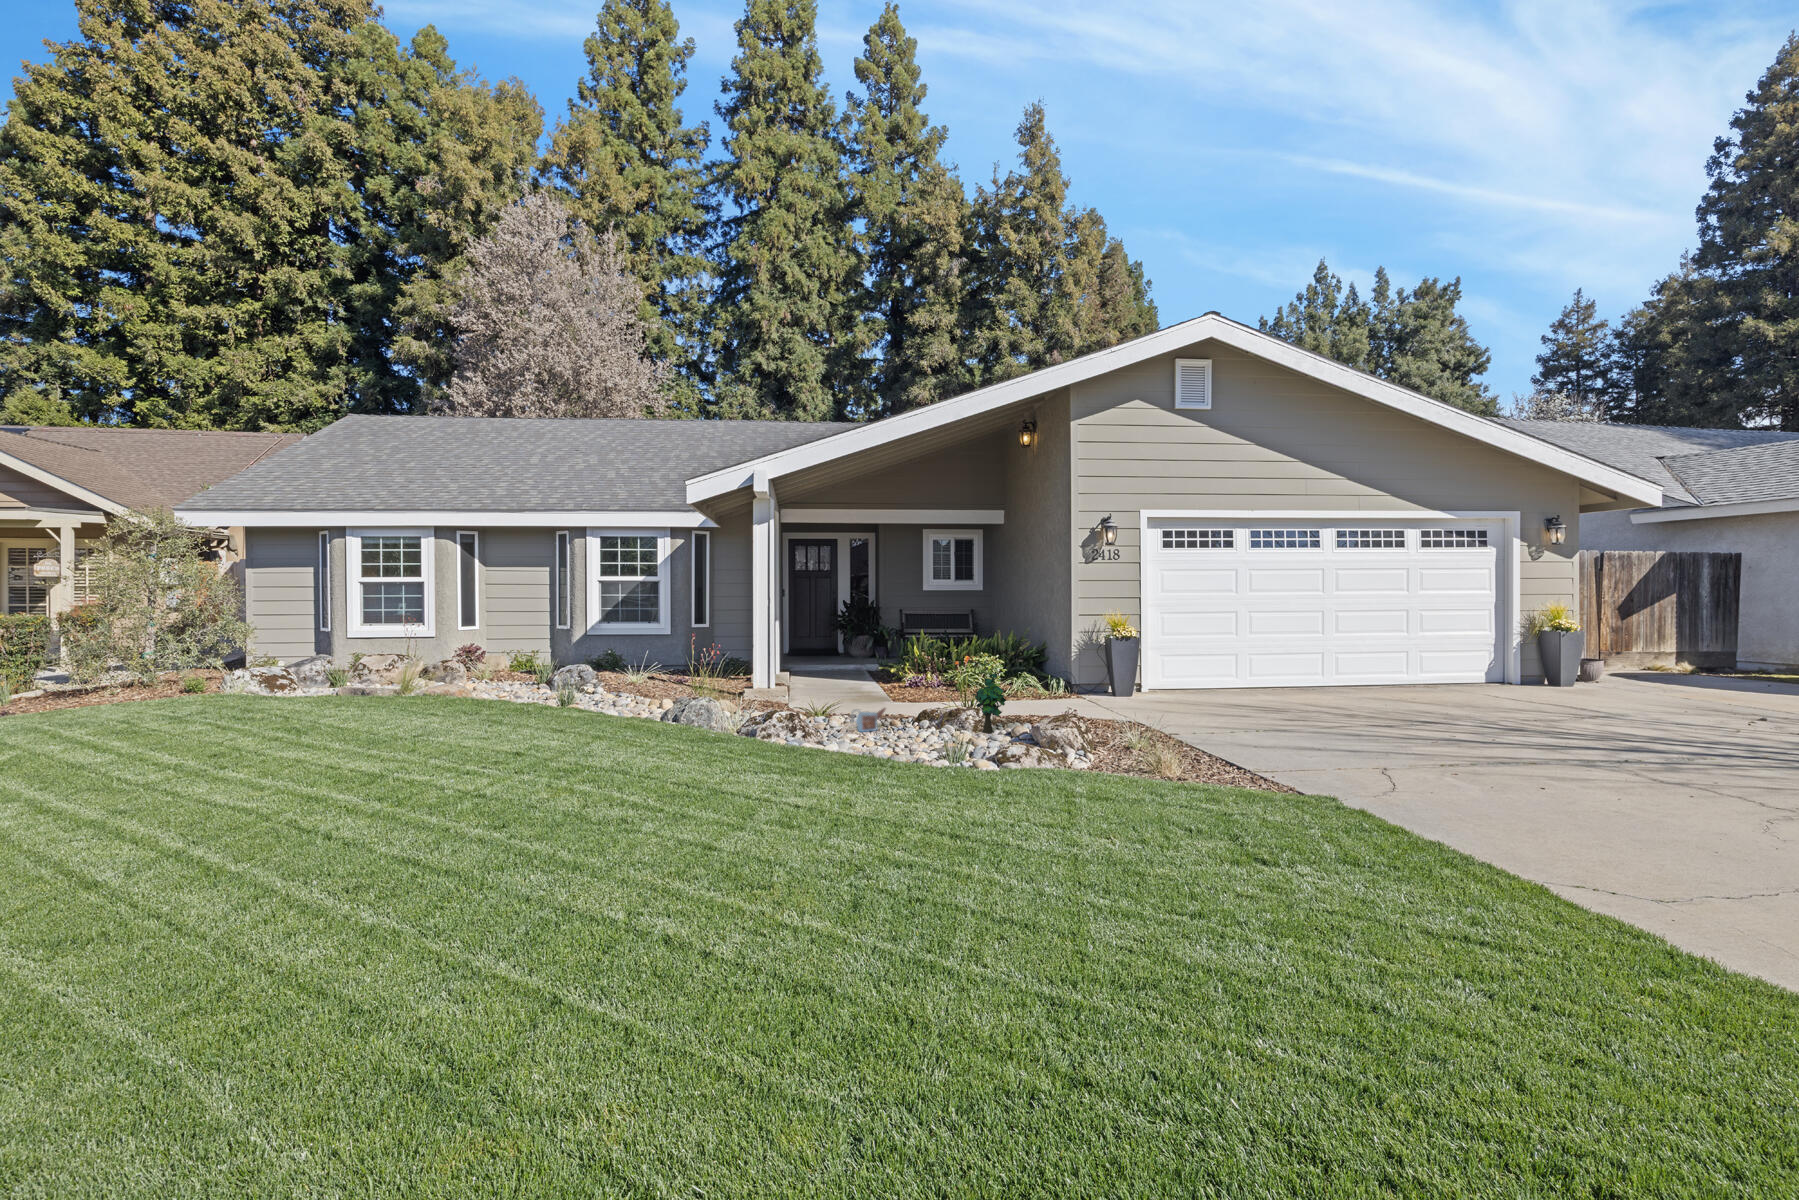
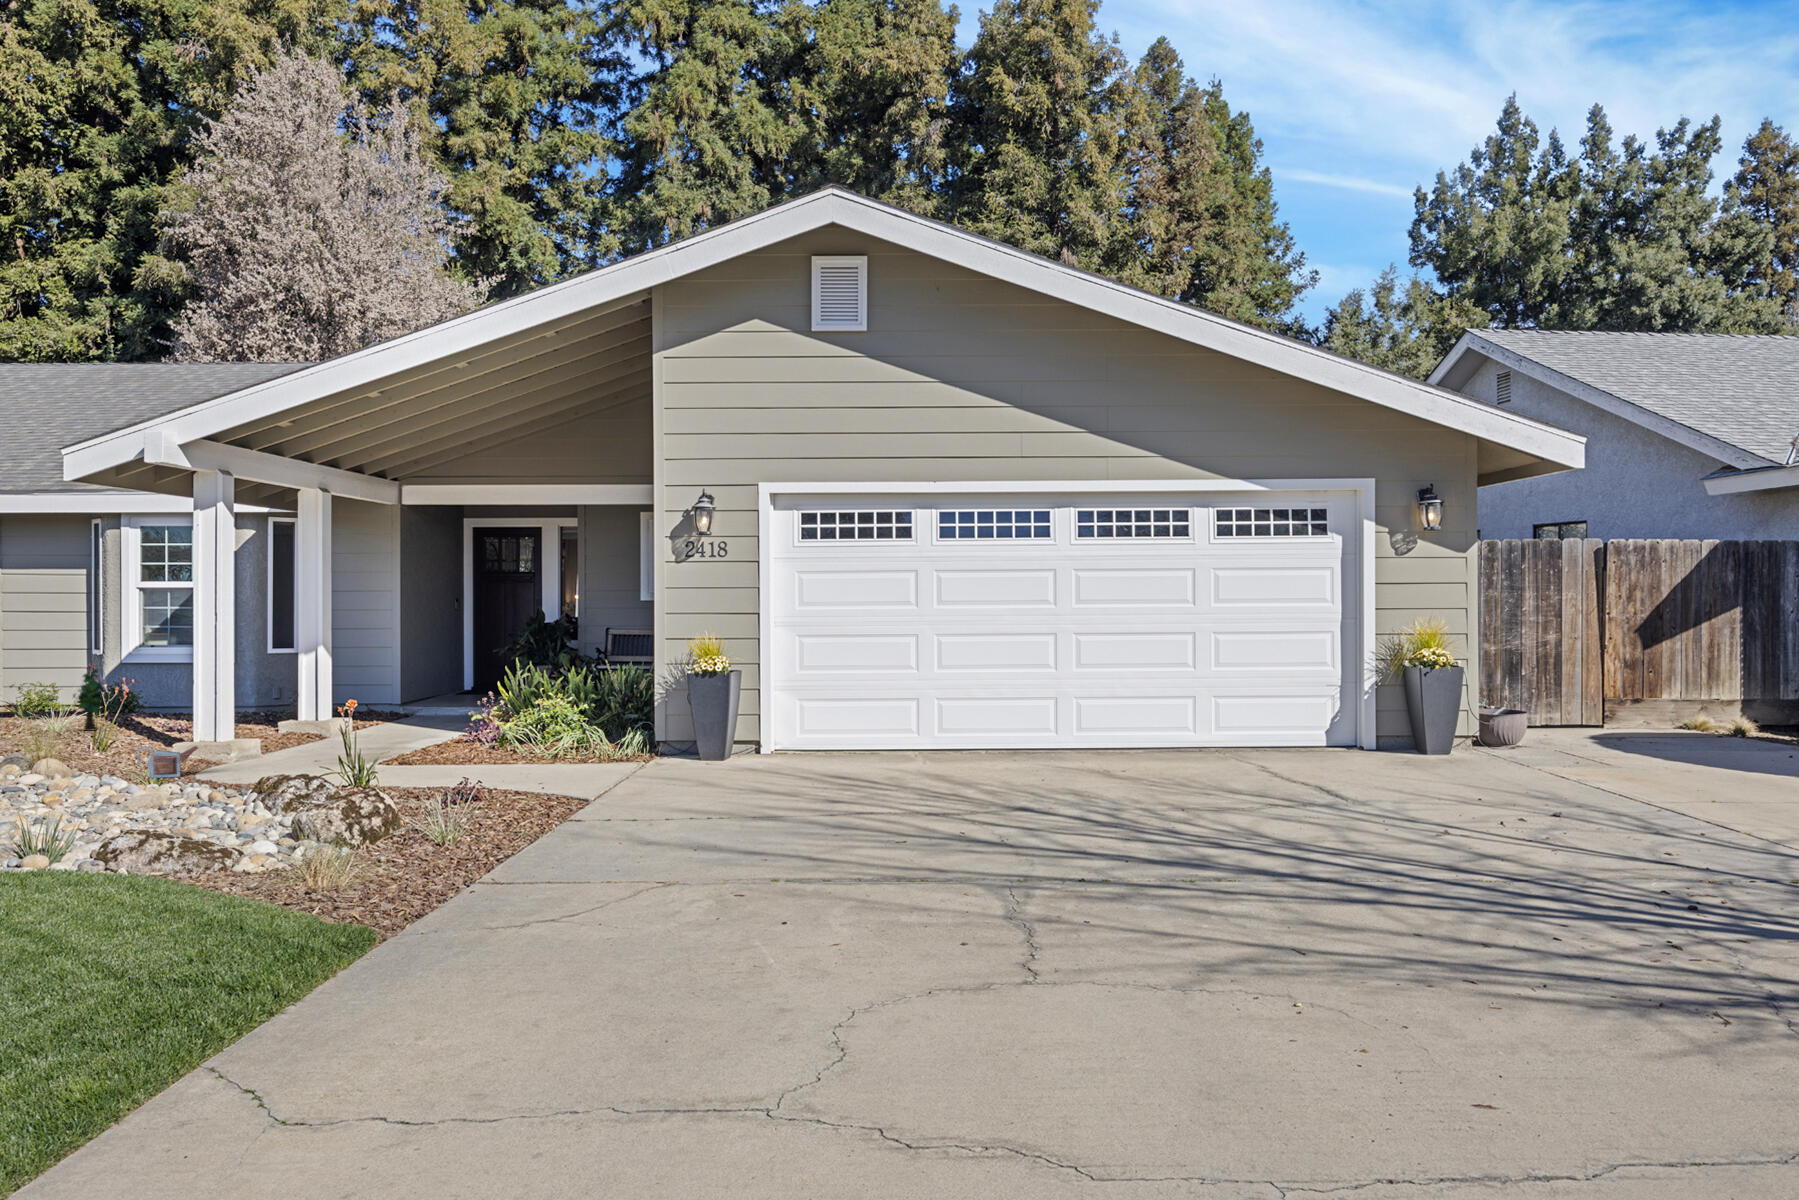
decorative plant: present [972,674,1006,733] -> present [73,669,110,731]

